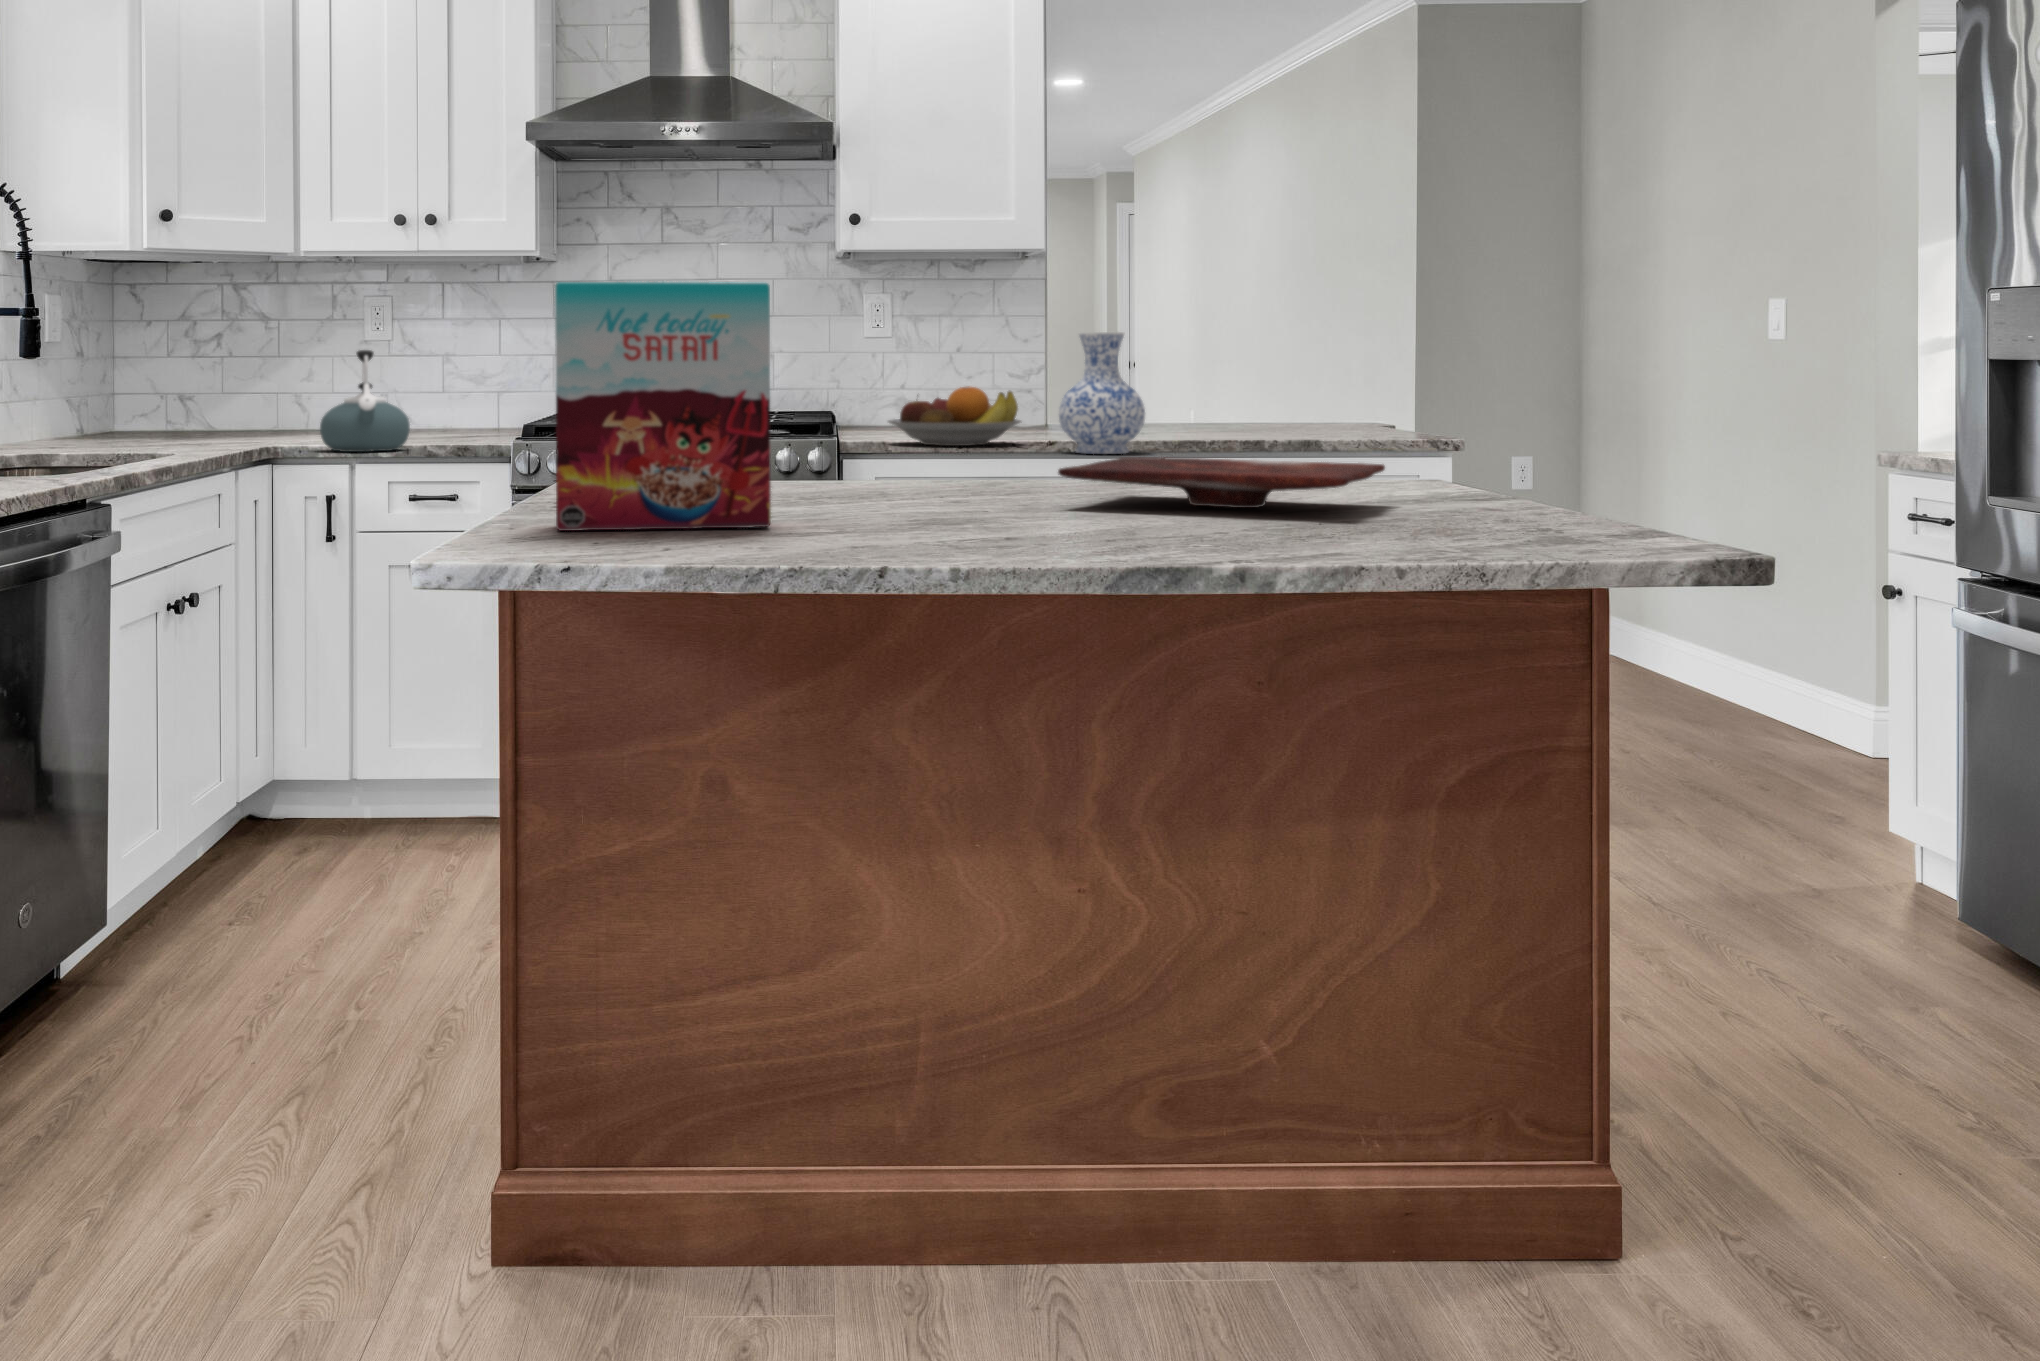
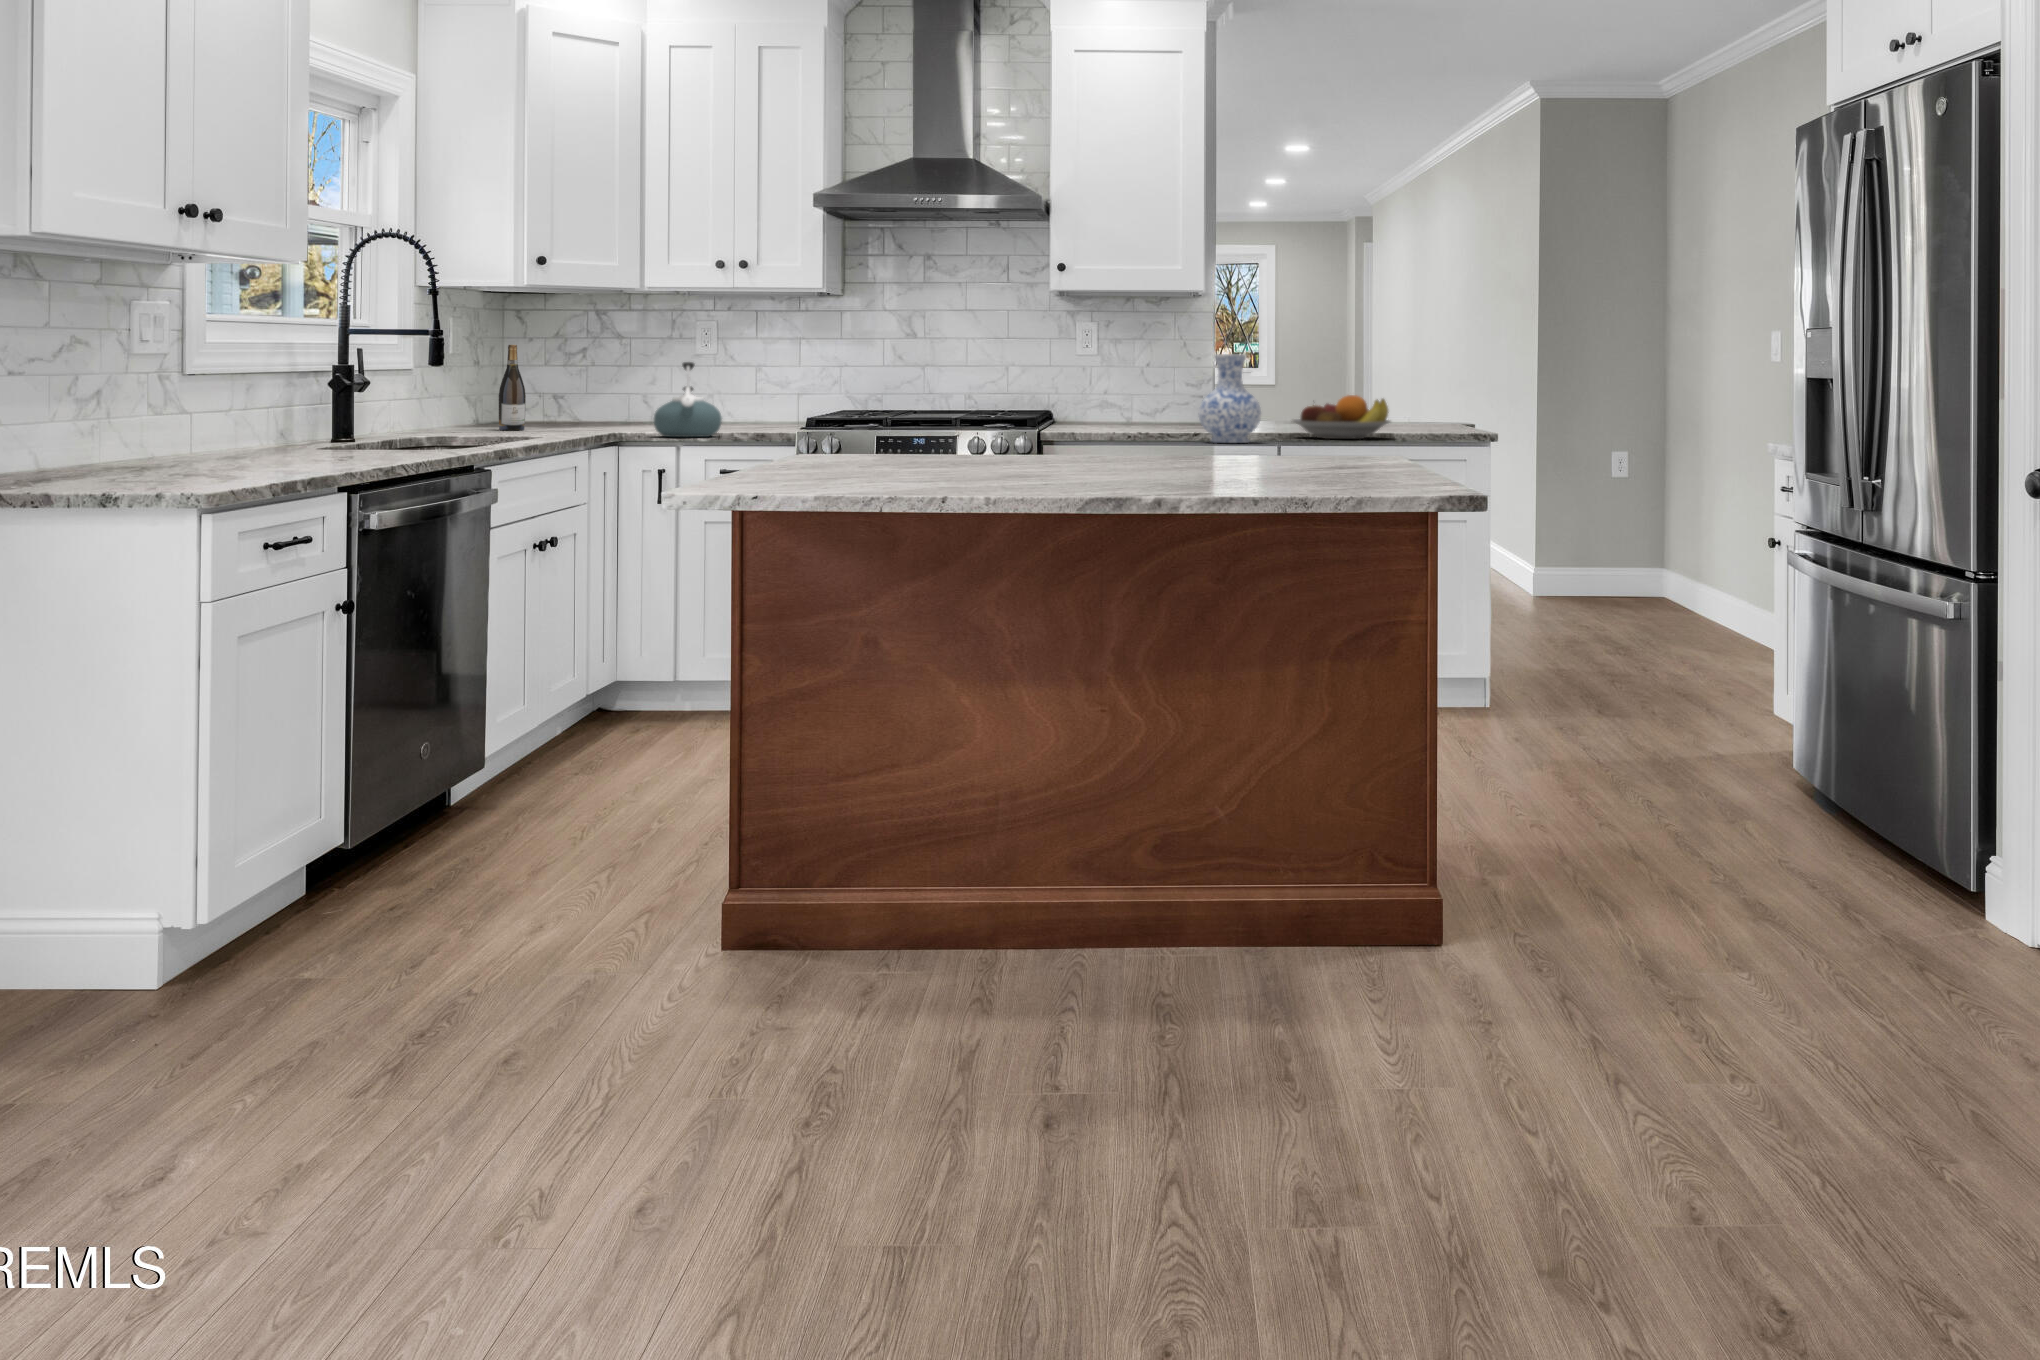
cereal box: present [555,282,771,531] -> none [763,322,904,478]
wine bottle: none [110,330,145,442] -> present [499,345,526,430]
fruit bowl: present [888,386,1021,446] -> present [1293,395,1390,439]
cutting board: present [1058,457,1385,508] -> none [1109,439,1330,471]

